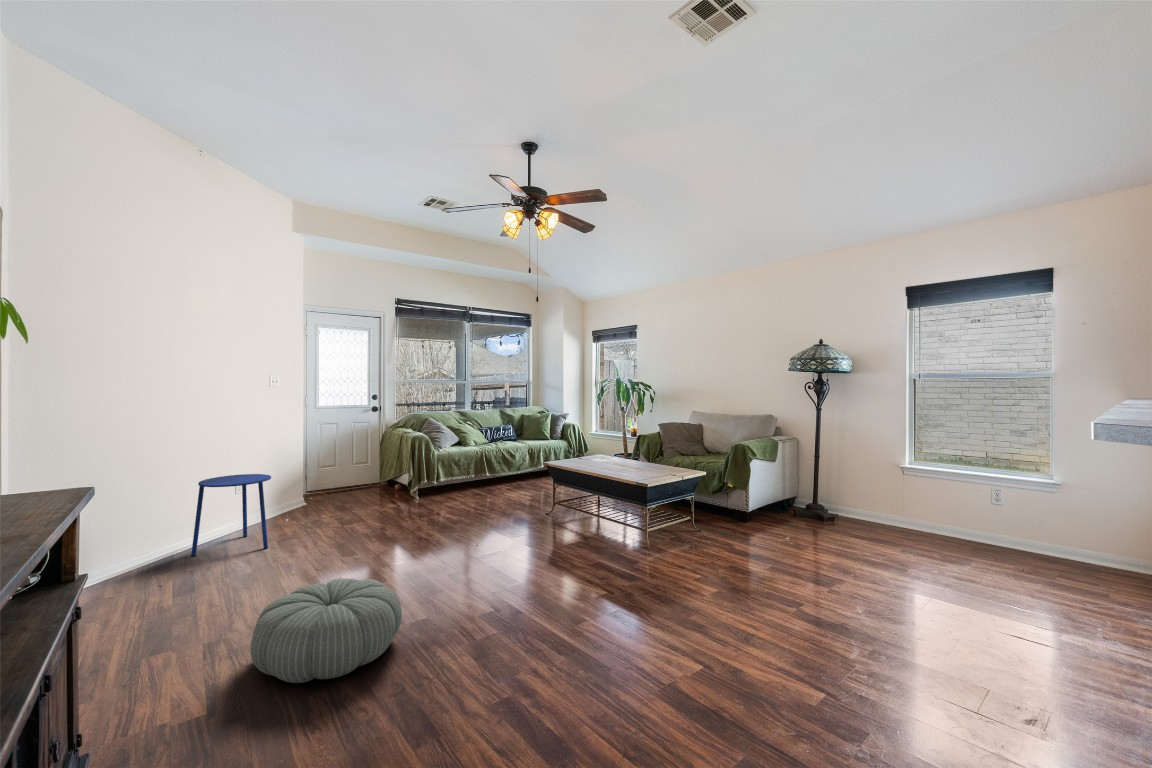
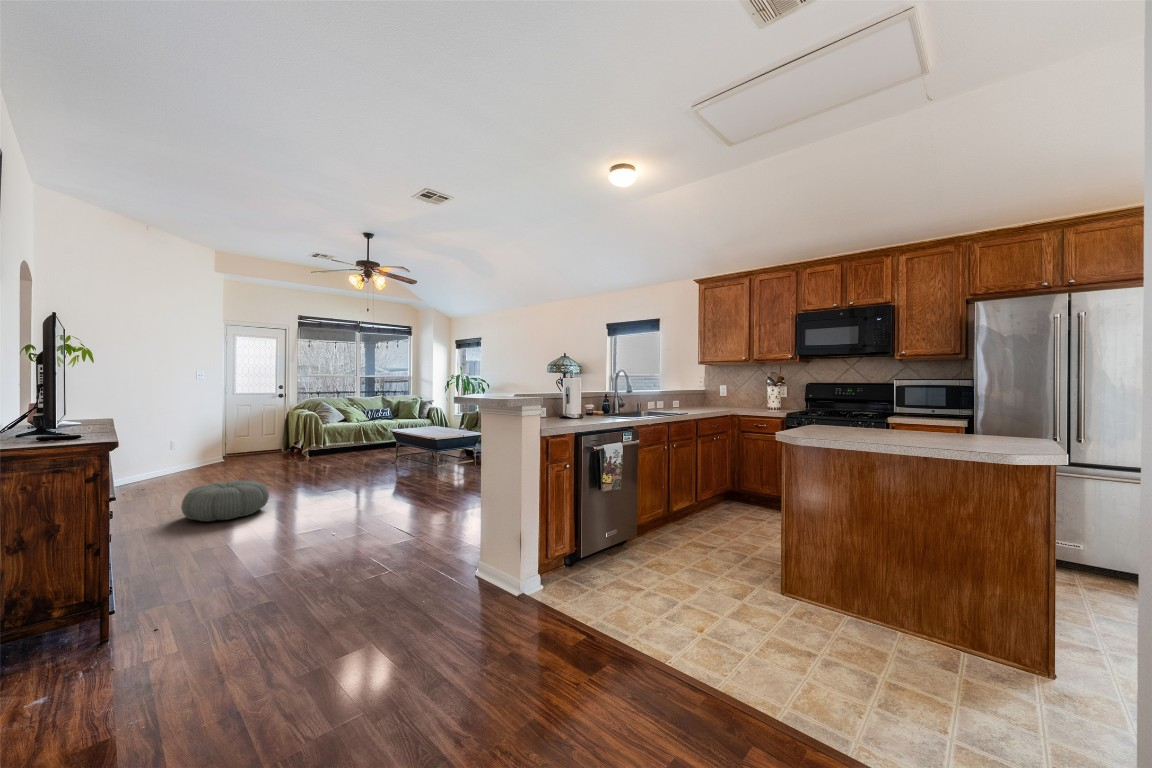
side table: present [191,474,271,556] -> none [138,435,195,485]

